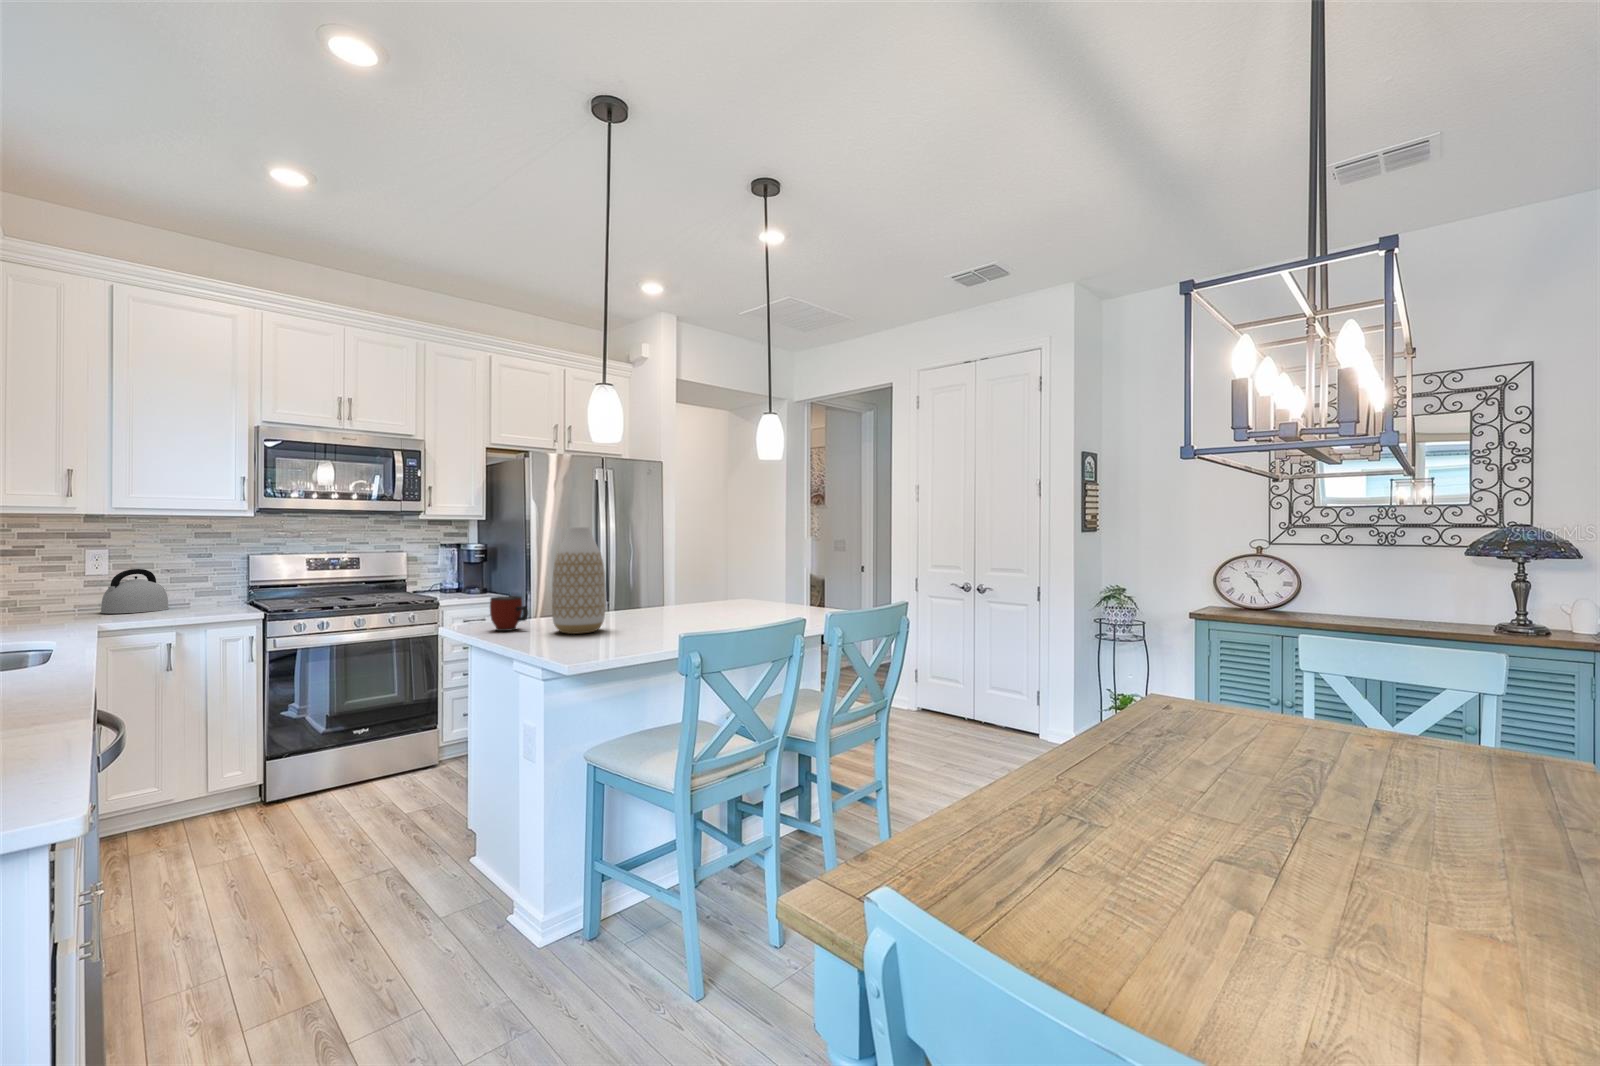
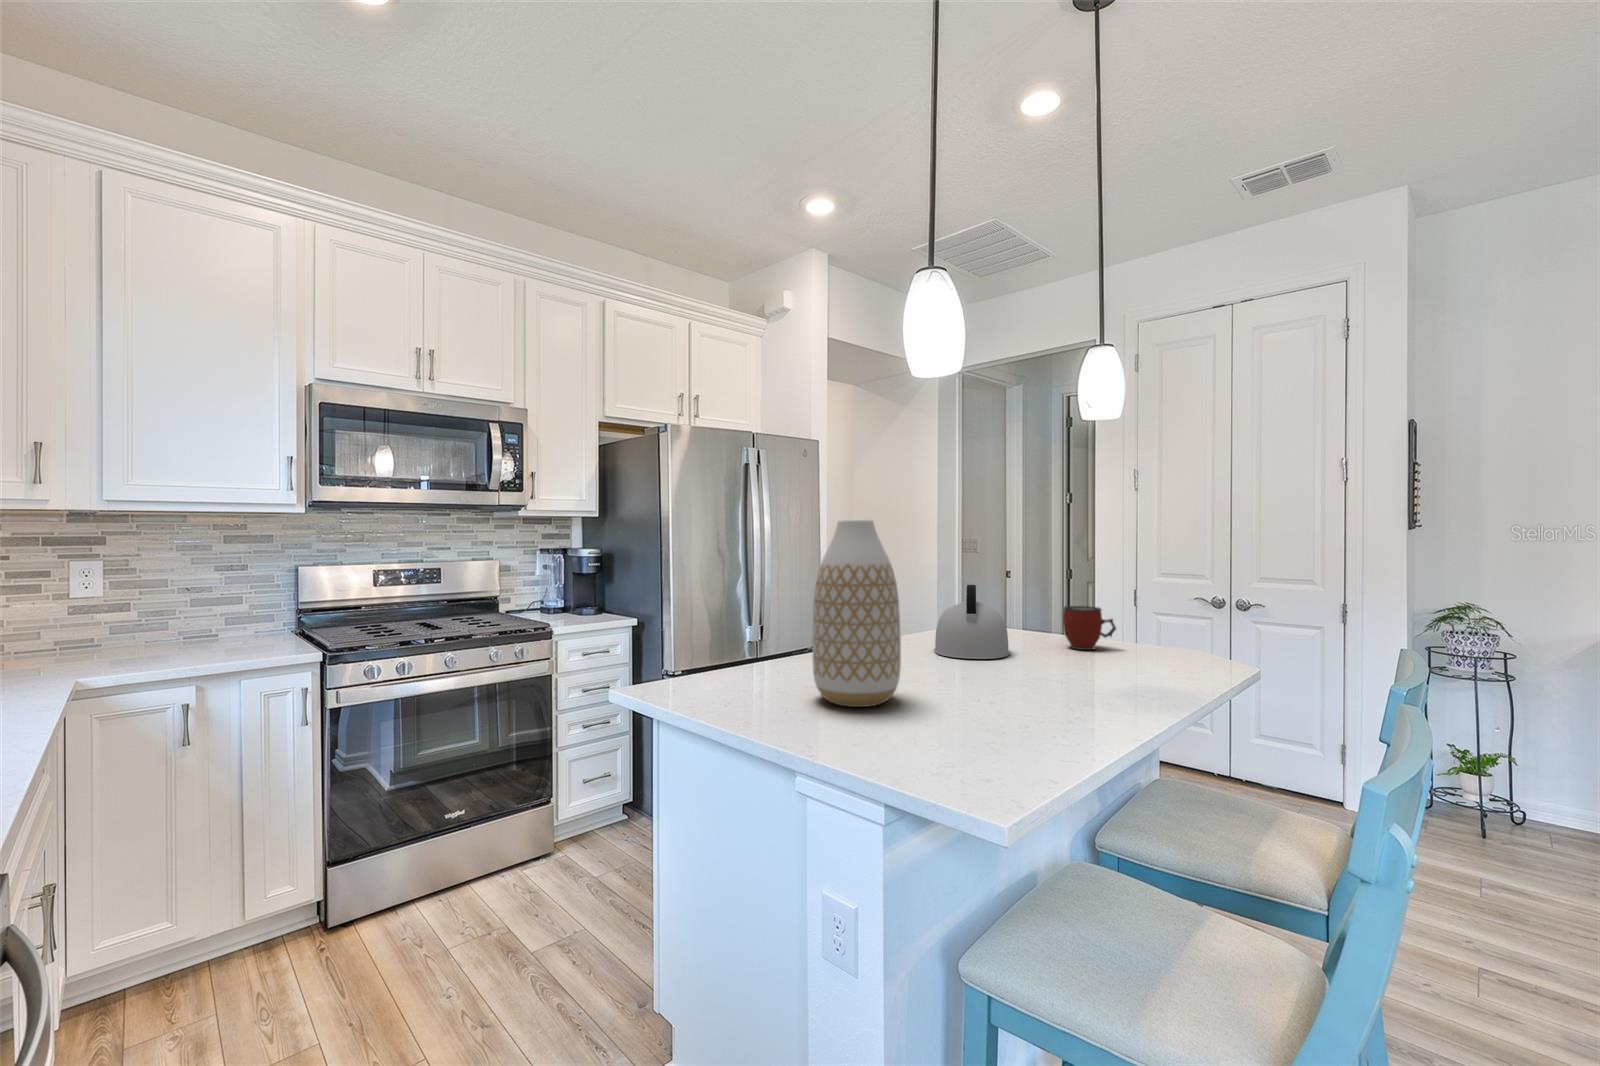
kettle: present [100,569,169,613] -> present [934,585,1010,659]
mug: present [490,596,528,631] -> present [1063,606,1116,650]

